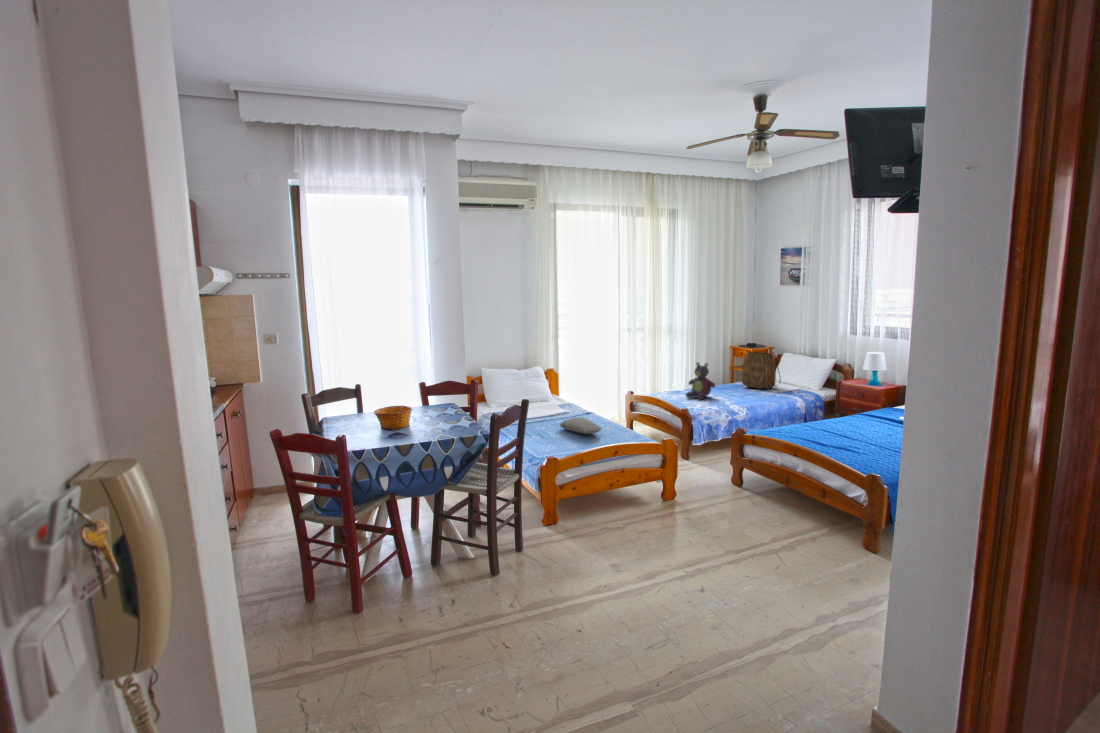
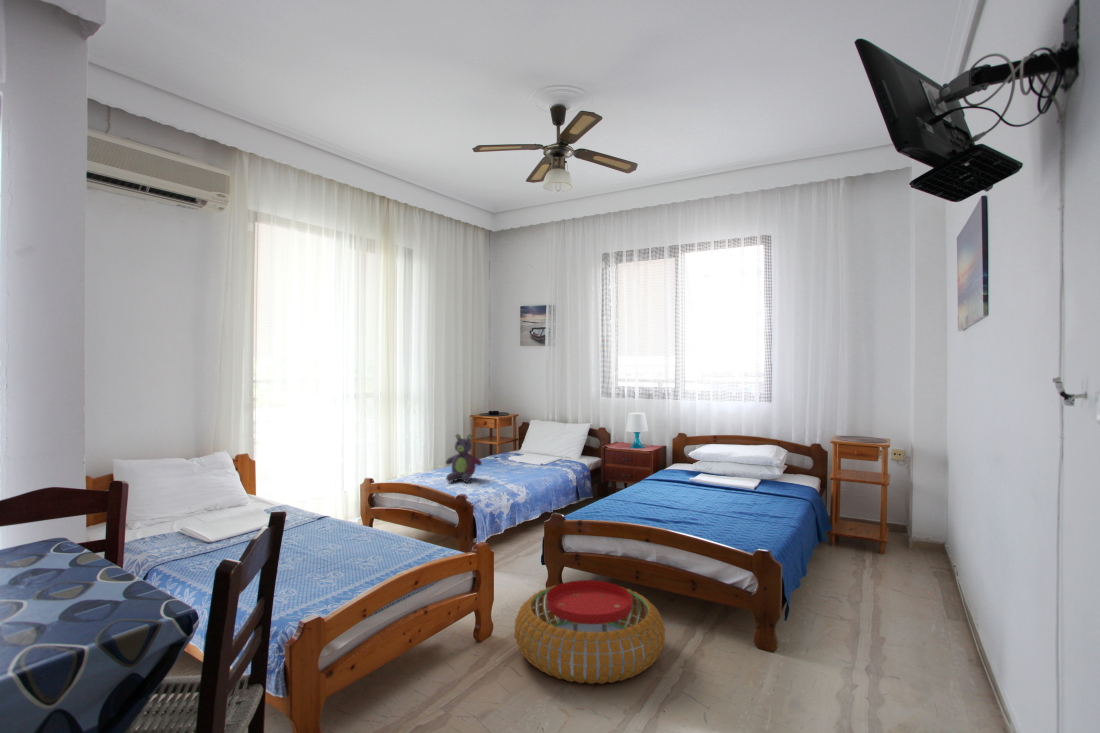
tote bag: present [742,351,781,389] -> none [498,418,540,463]
pillow: present [560,417,601,434] -> none [301,525,380,551]
pouf: none [677,479,794,550] -> present [515,580,665,684]

